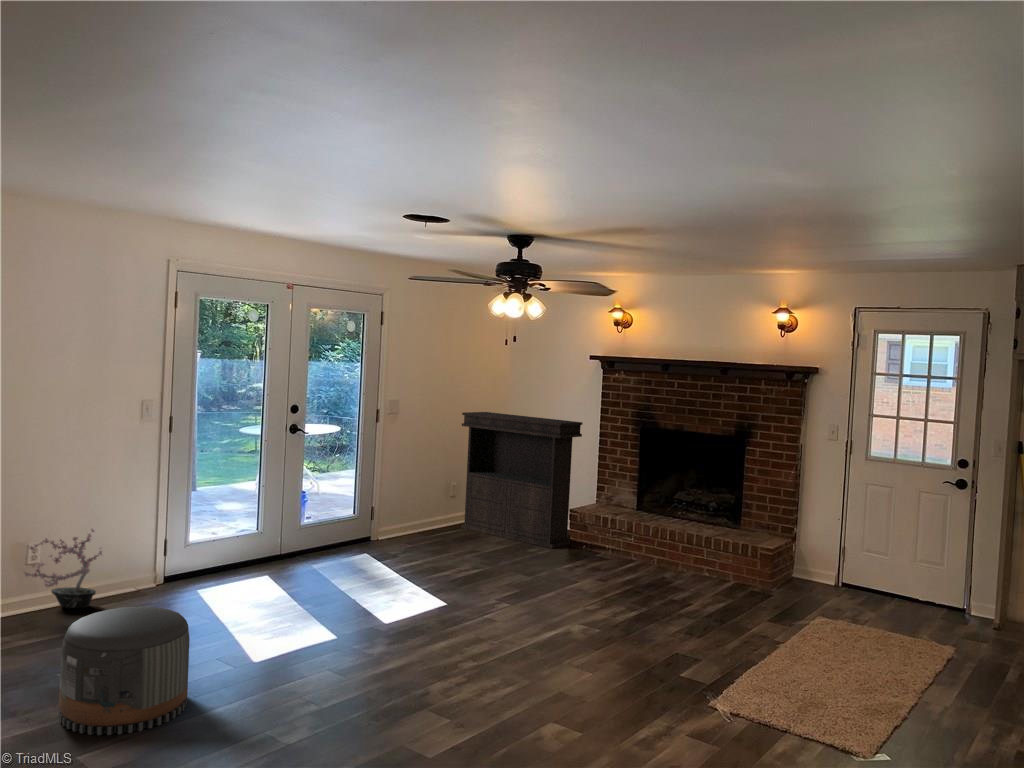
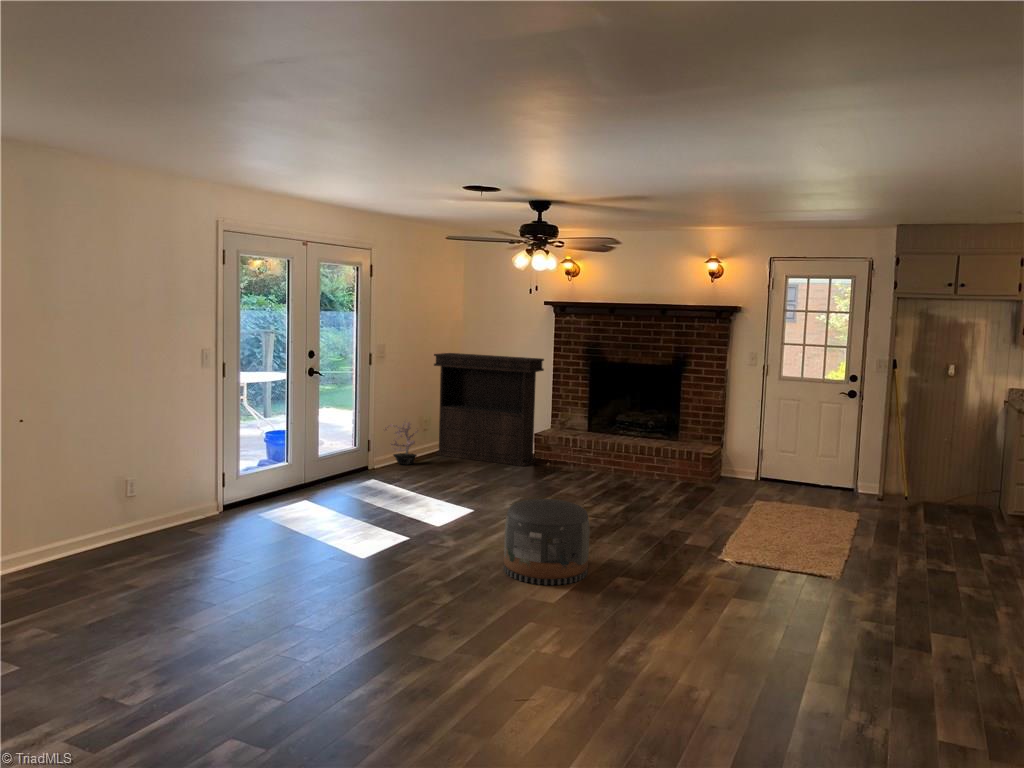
potted plant: present [24,529,102,608] -> present [385,421,418,465]
pouf: present [59,606,190,735] -> present [504,499,589,585]

